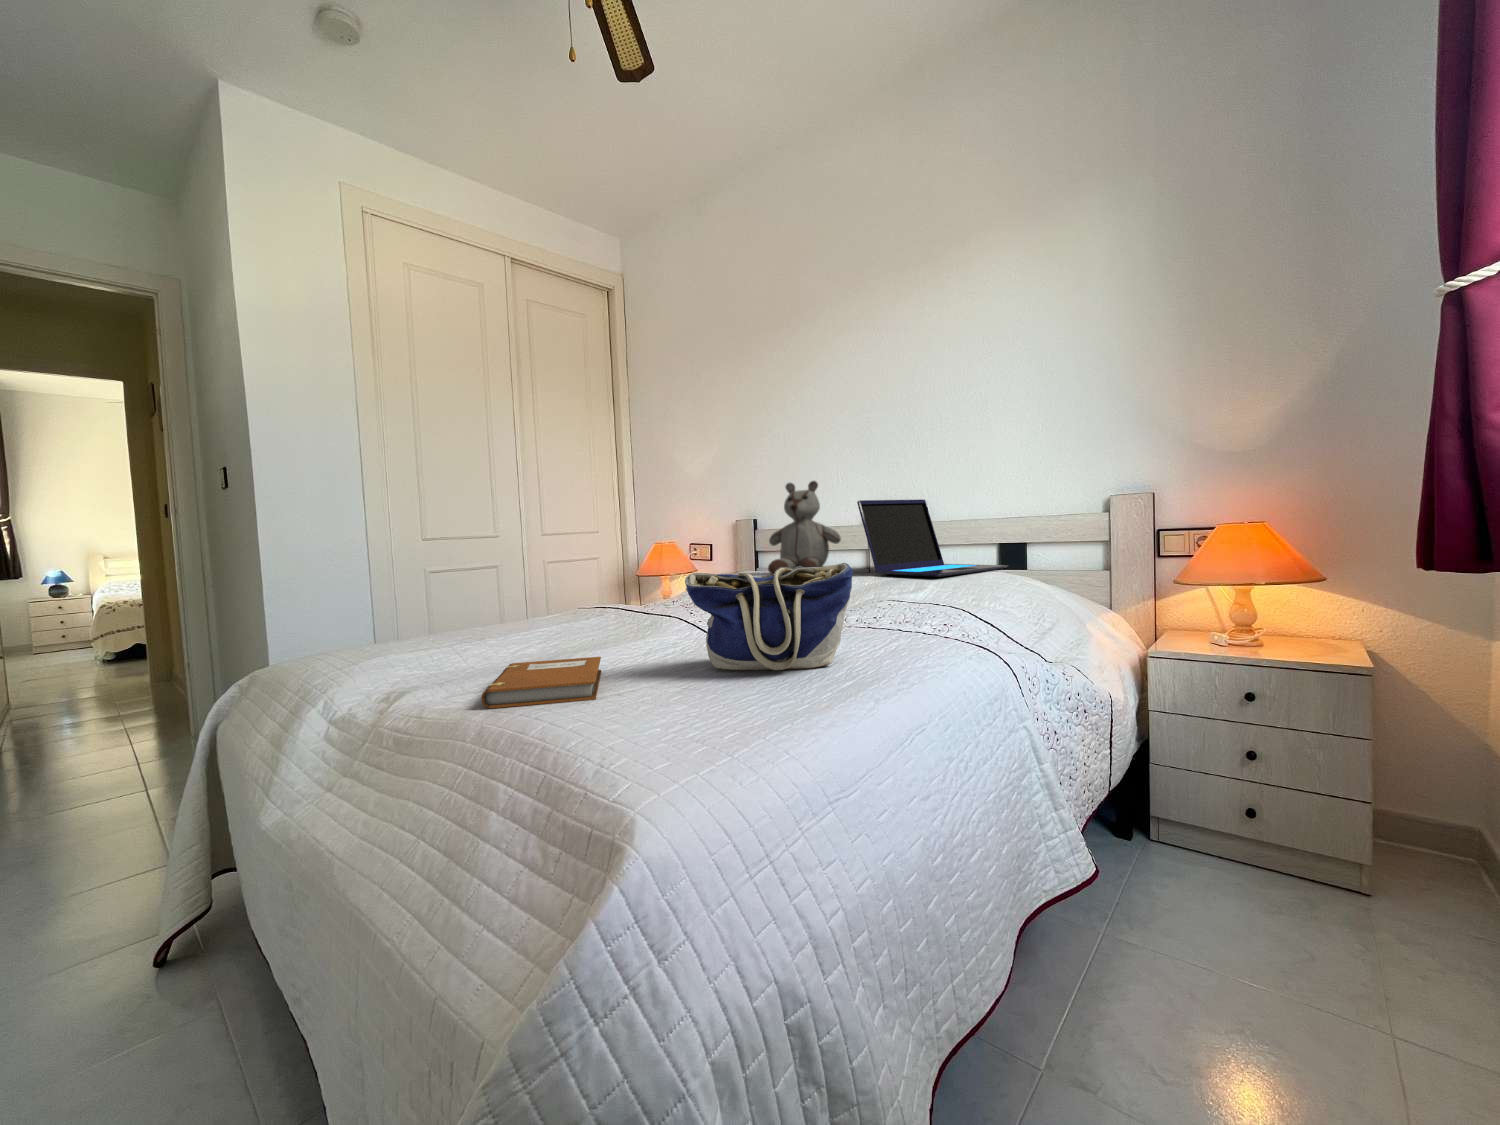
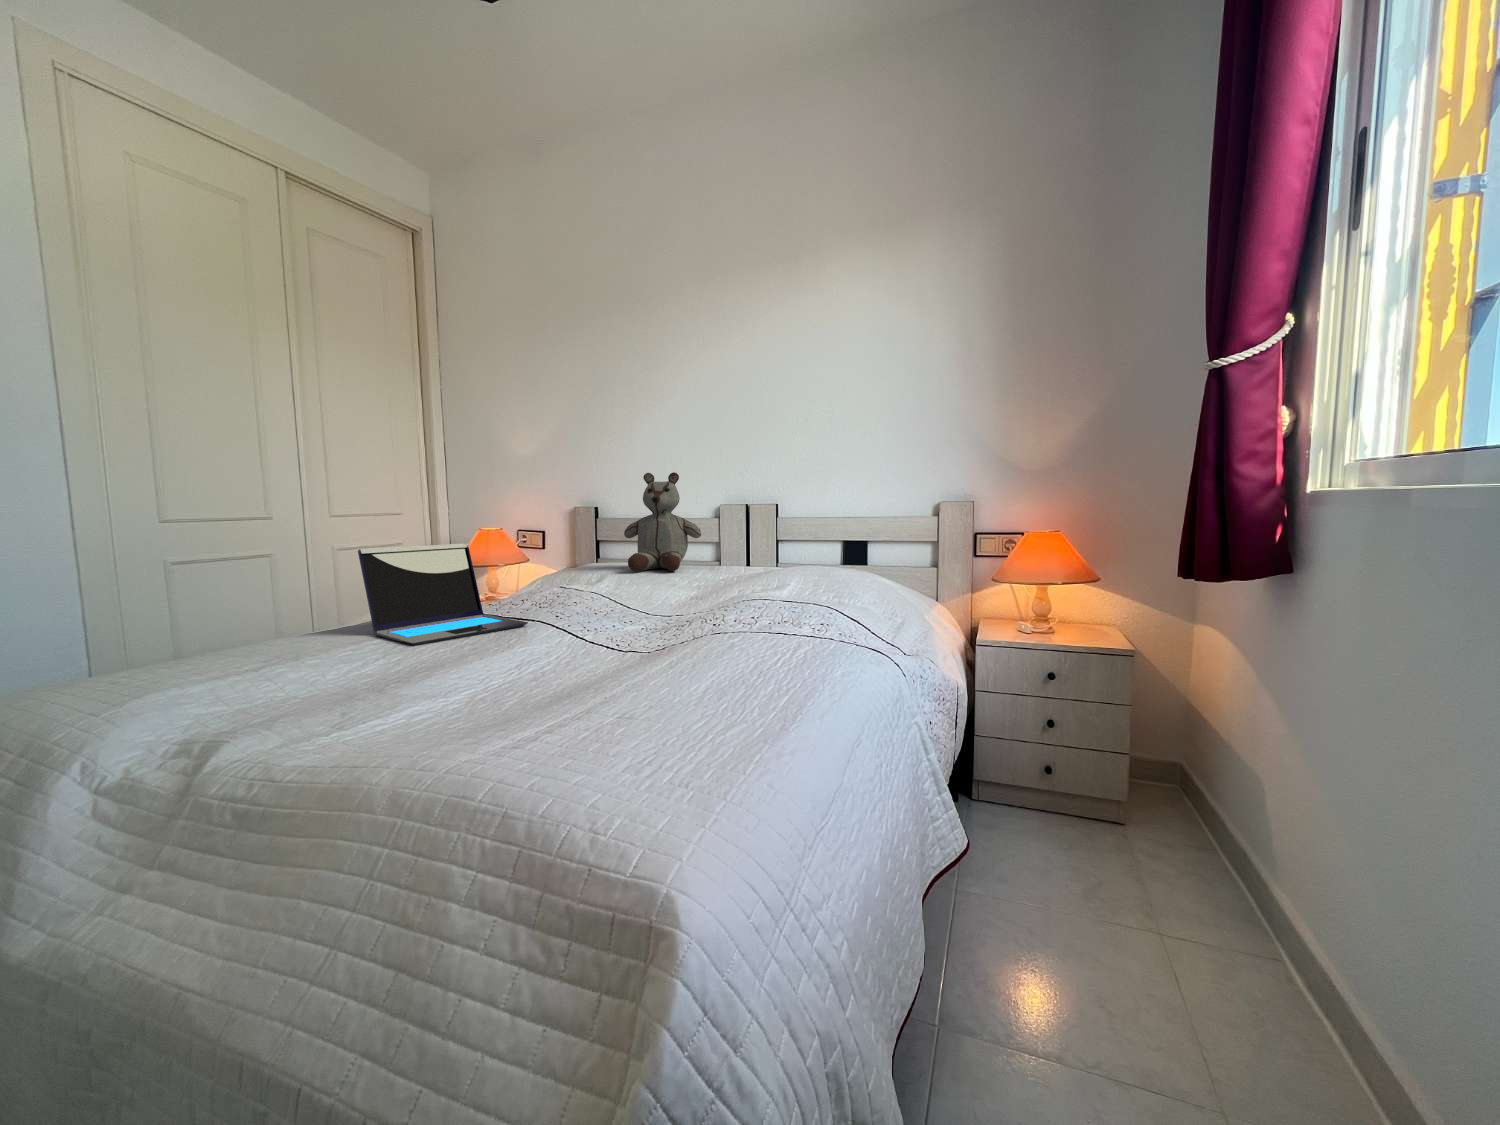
laptop: present [857,500,1008,577] -> present [358,543,528,645]
tote bag: present [685,563,853,670] -> none [594,568,774,683]
notebook: present [481,657,601,708] -> none [356,677,509,759]

